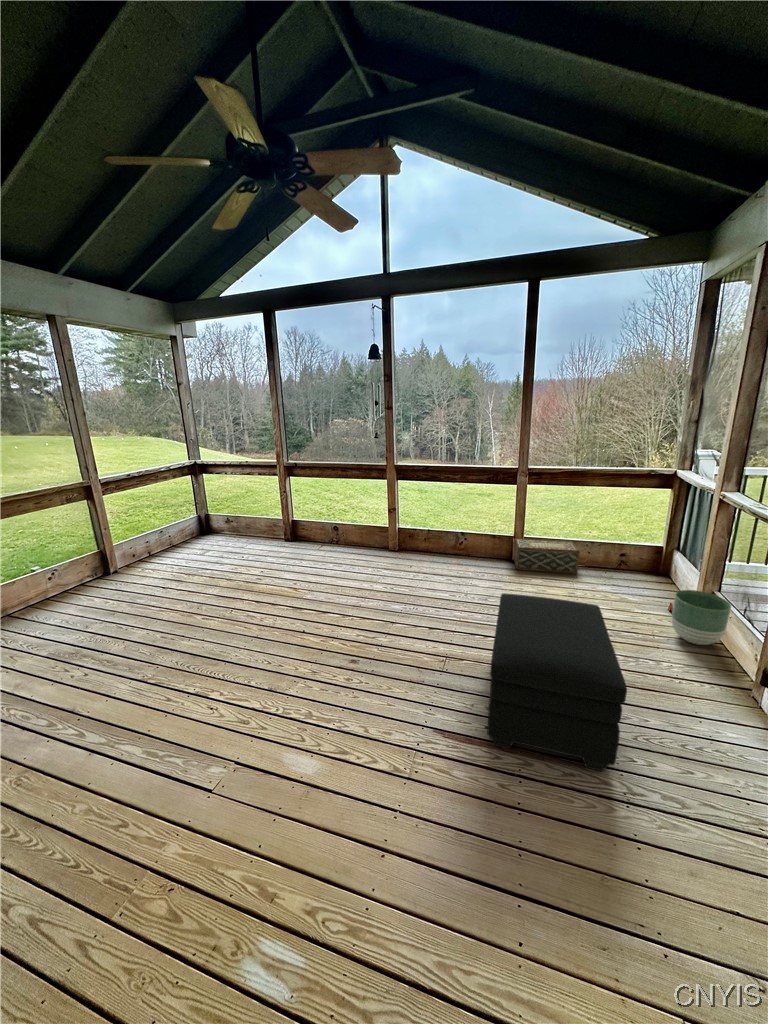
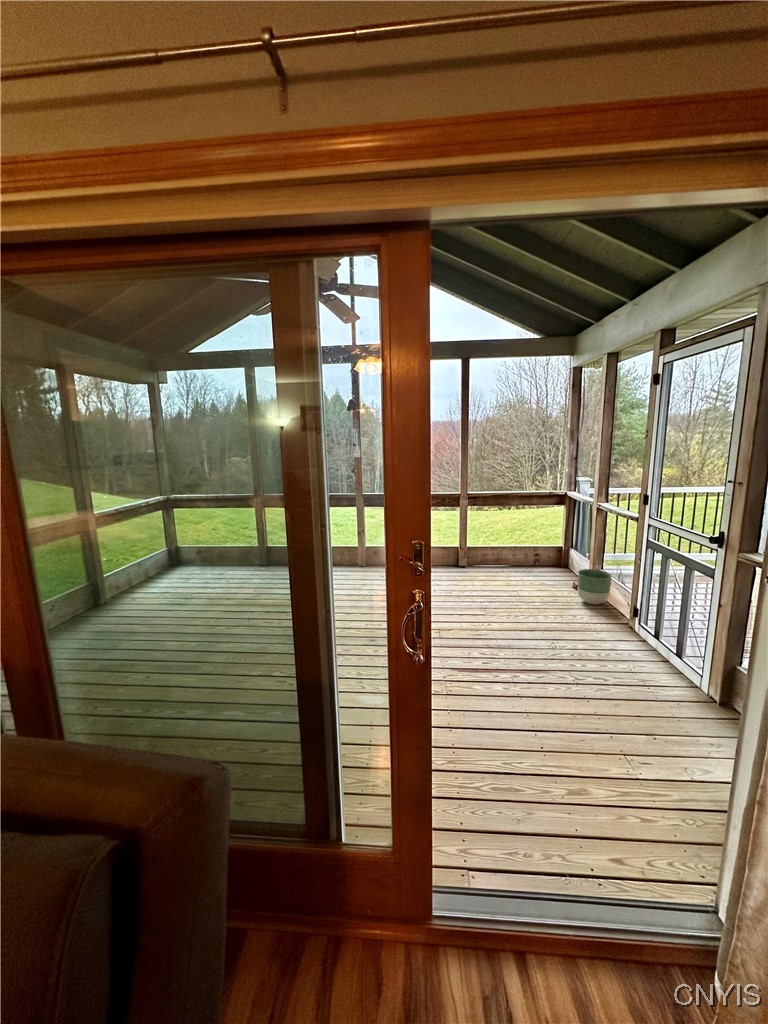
woven basket: present [514,538,580,573] -> none [458,547,508,572]
ottoman: present [487,594,627,771] -> none [474,577,570,673]

